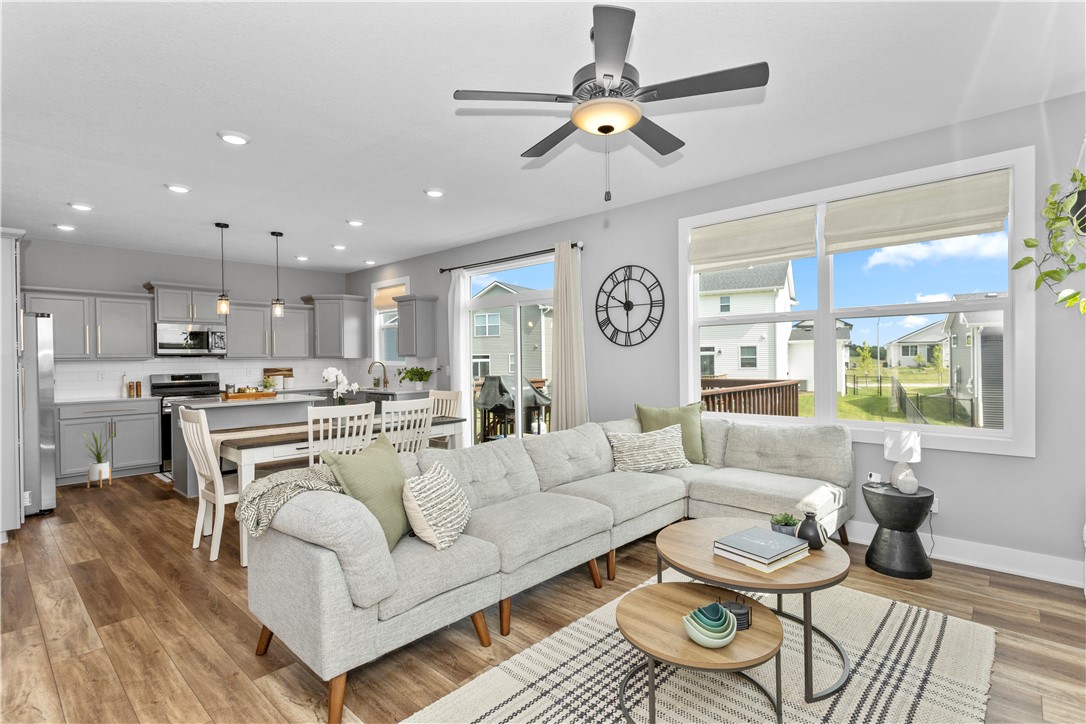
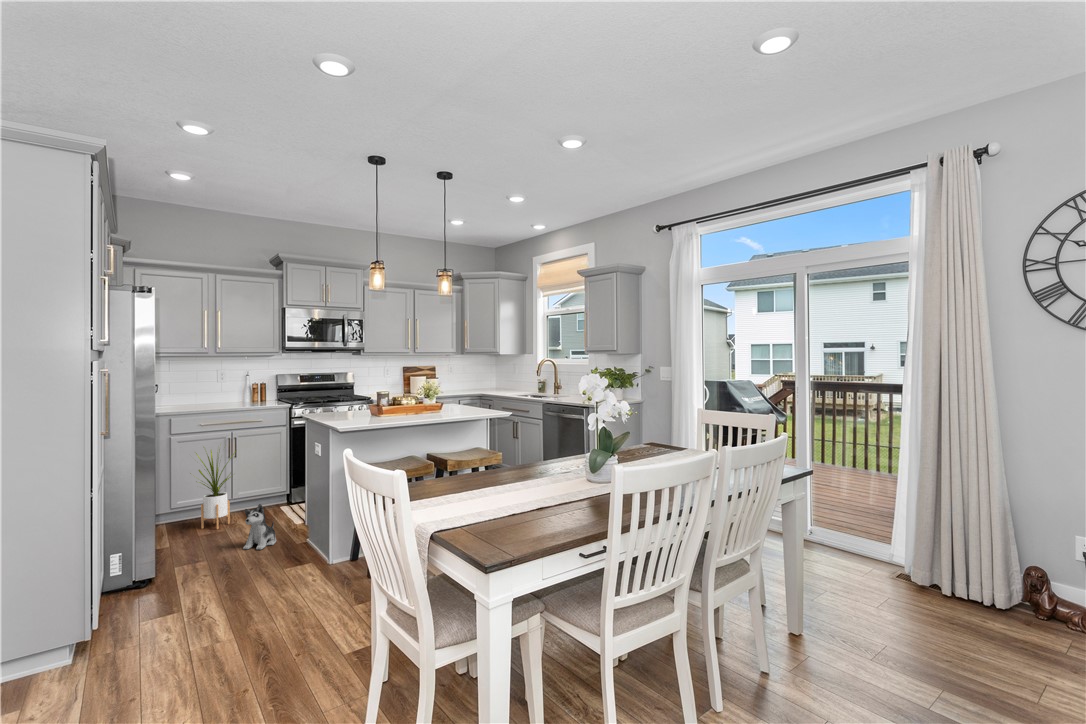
plush toy: none [122,464,149,496] -> present [243,504,276,550]

